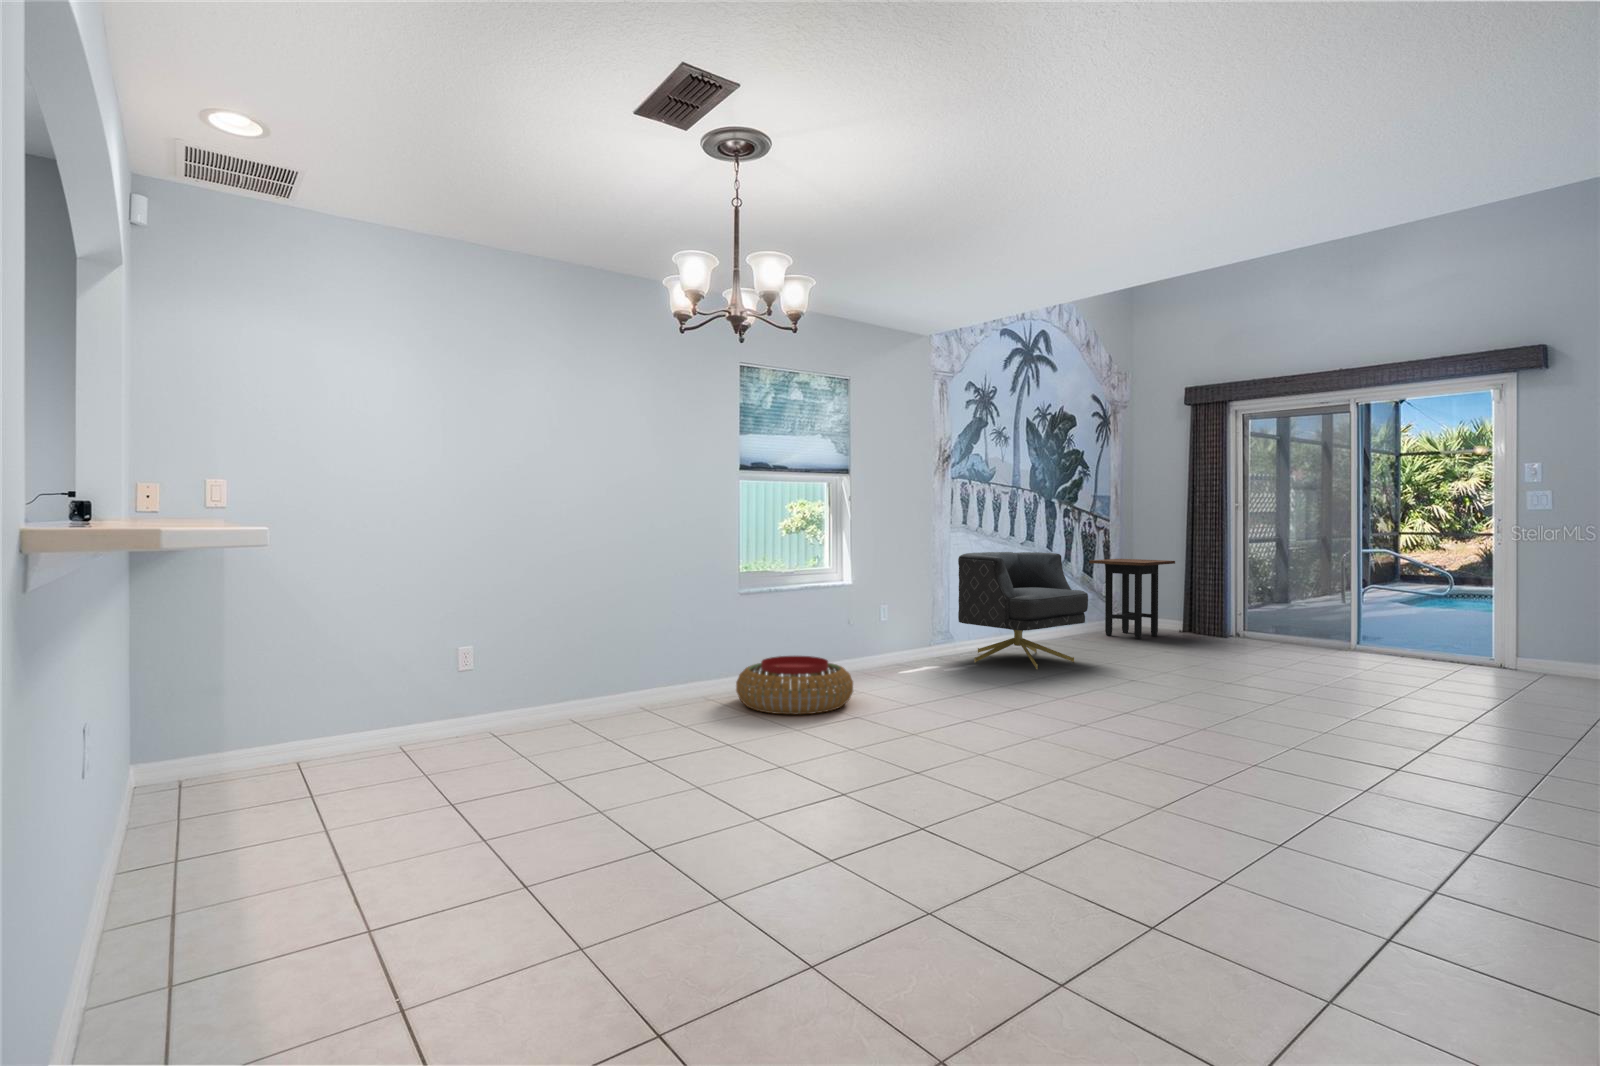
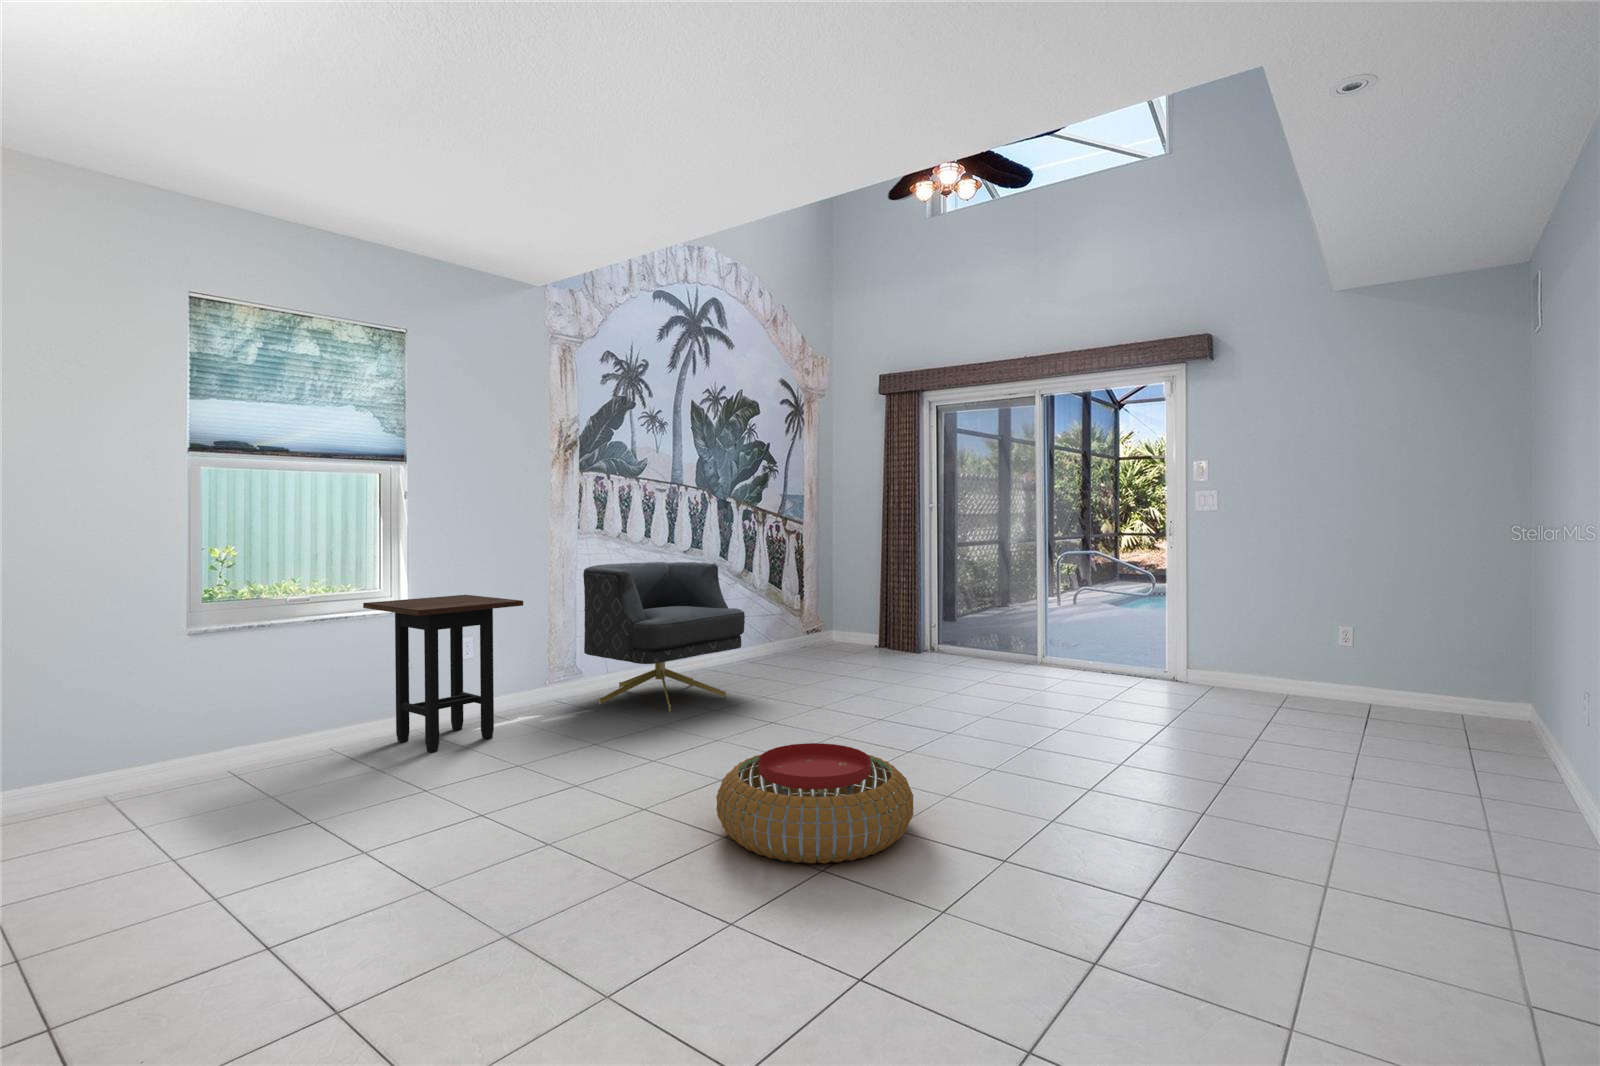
side table: present [1089,559,1175,639] -> present [363,595,523,752]
pouf: present [736,656,853,714] -> present [716,743,913,864]

